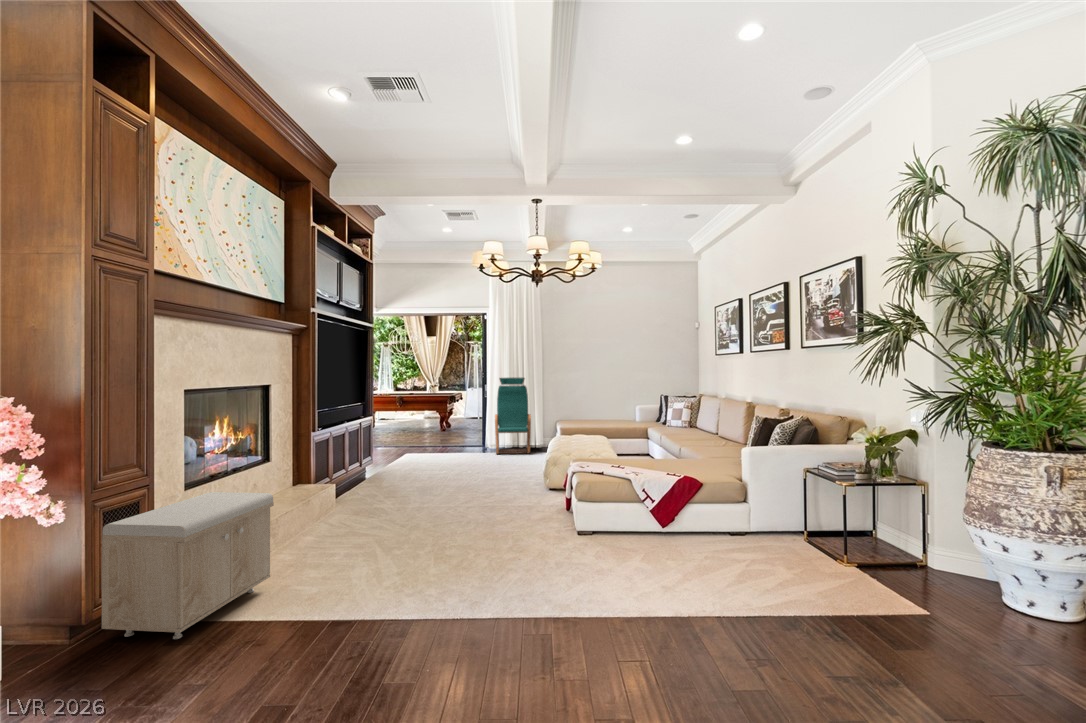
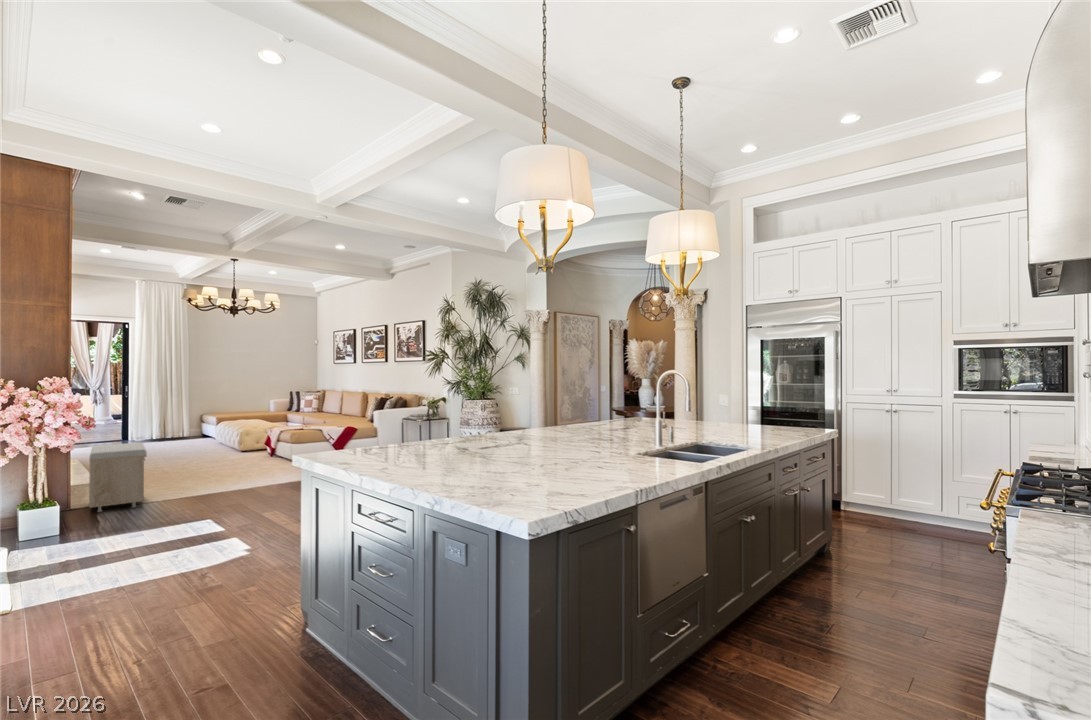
armchair: present [495,378,531,454] -> none [147,380,187,443]

